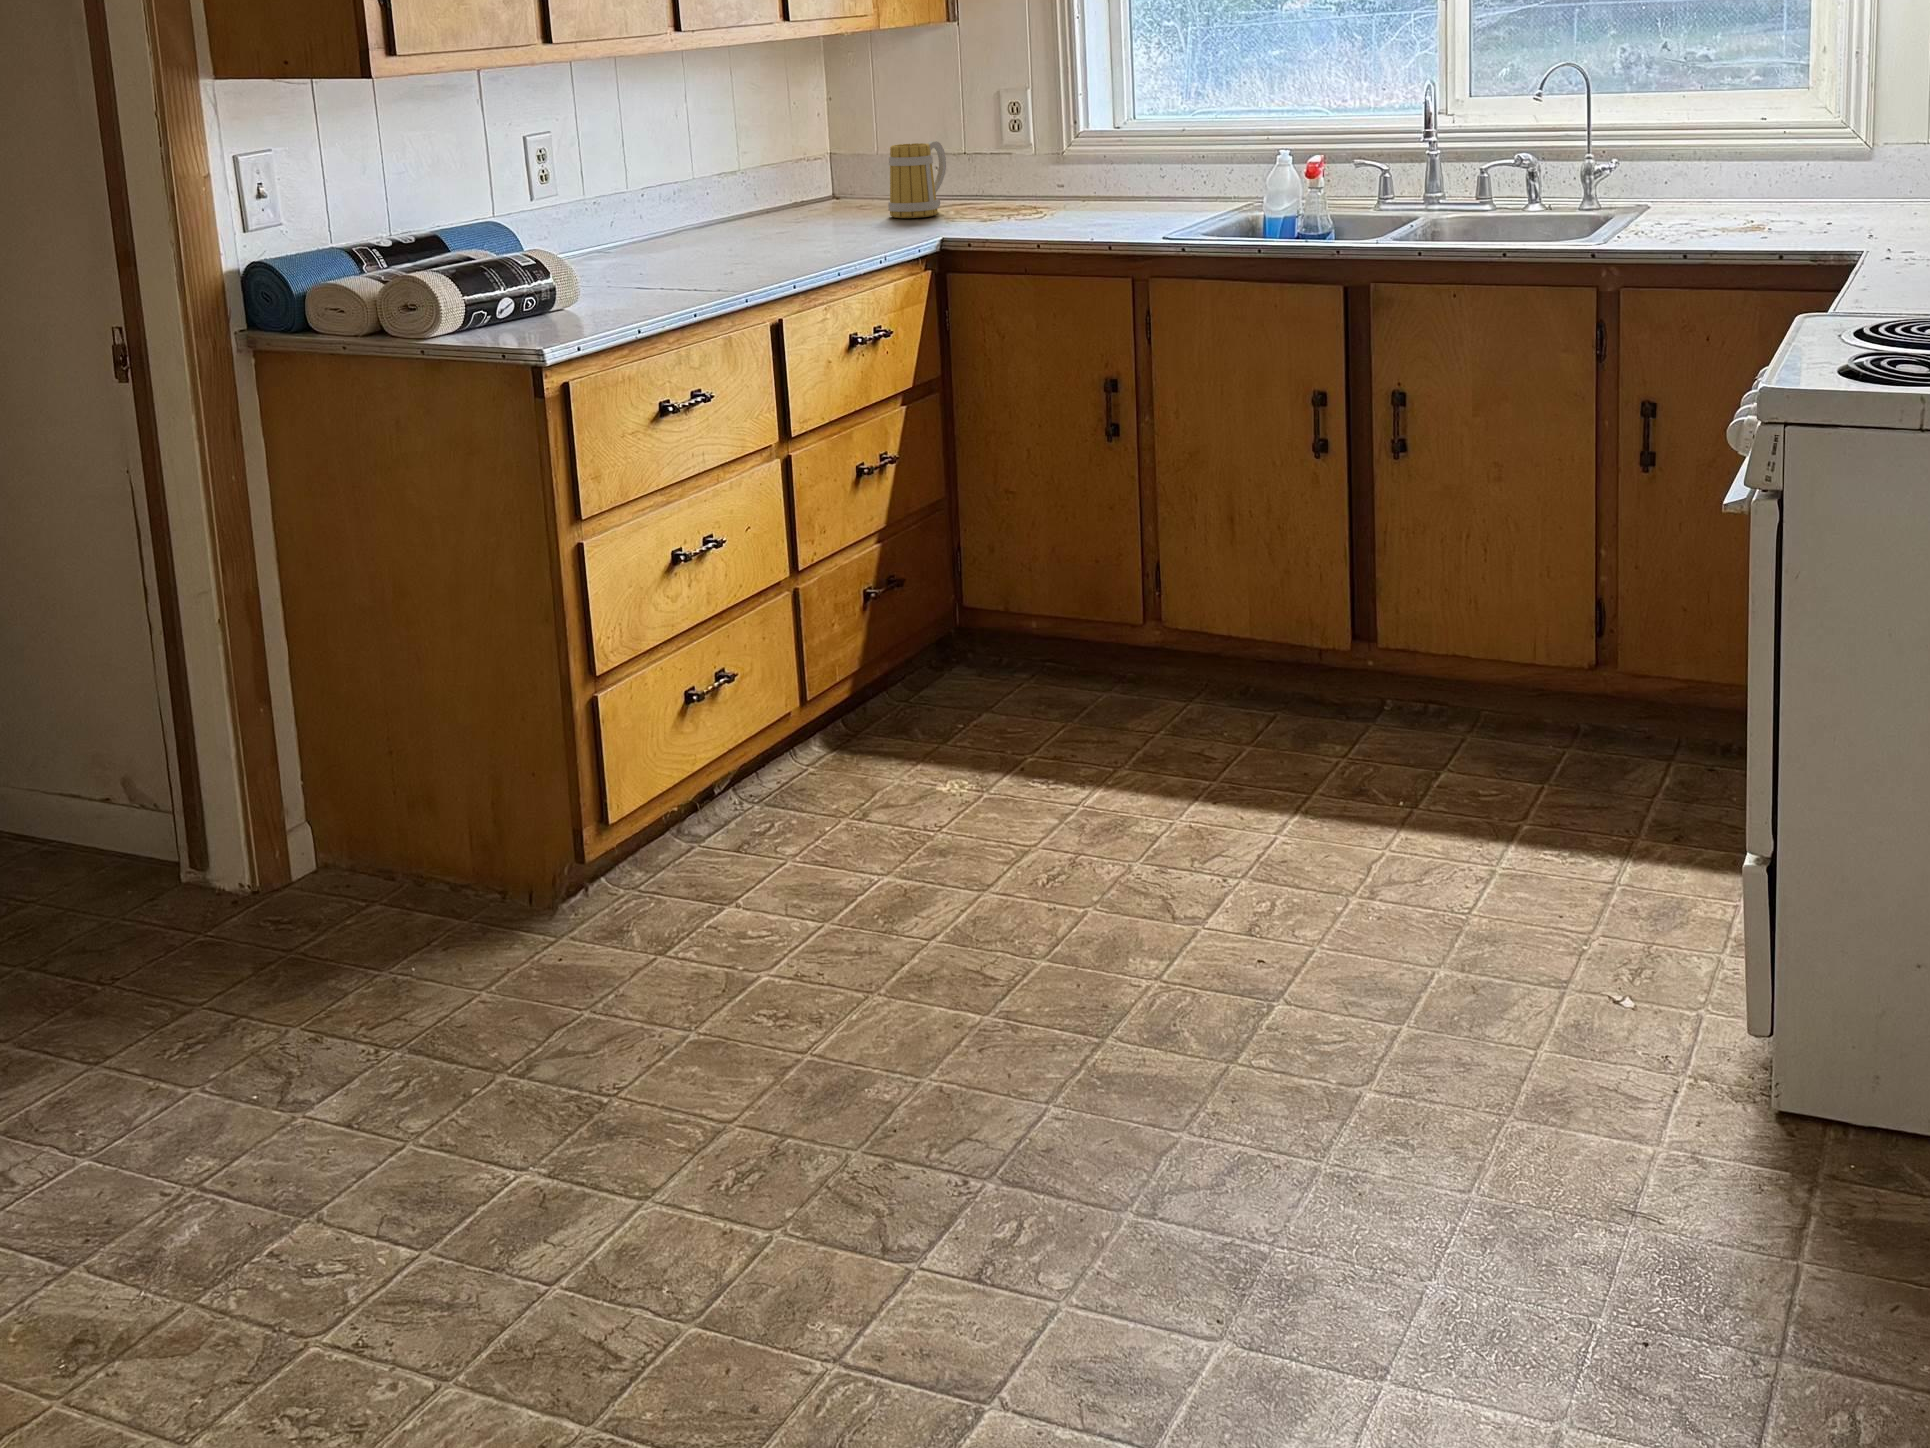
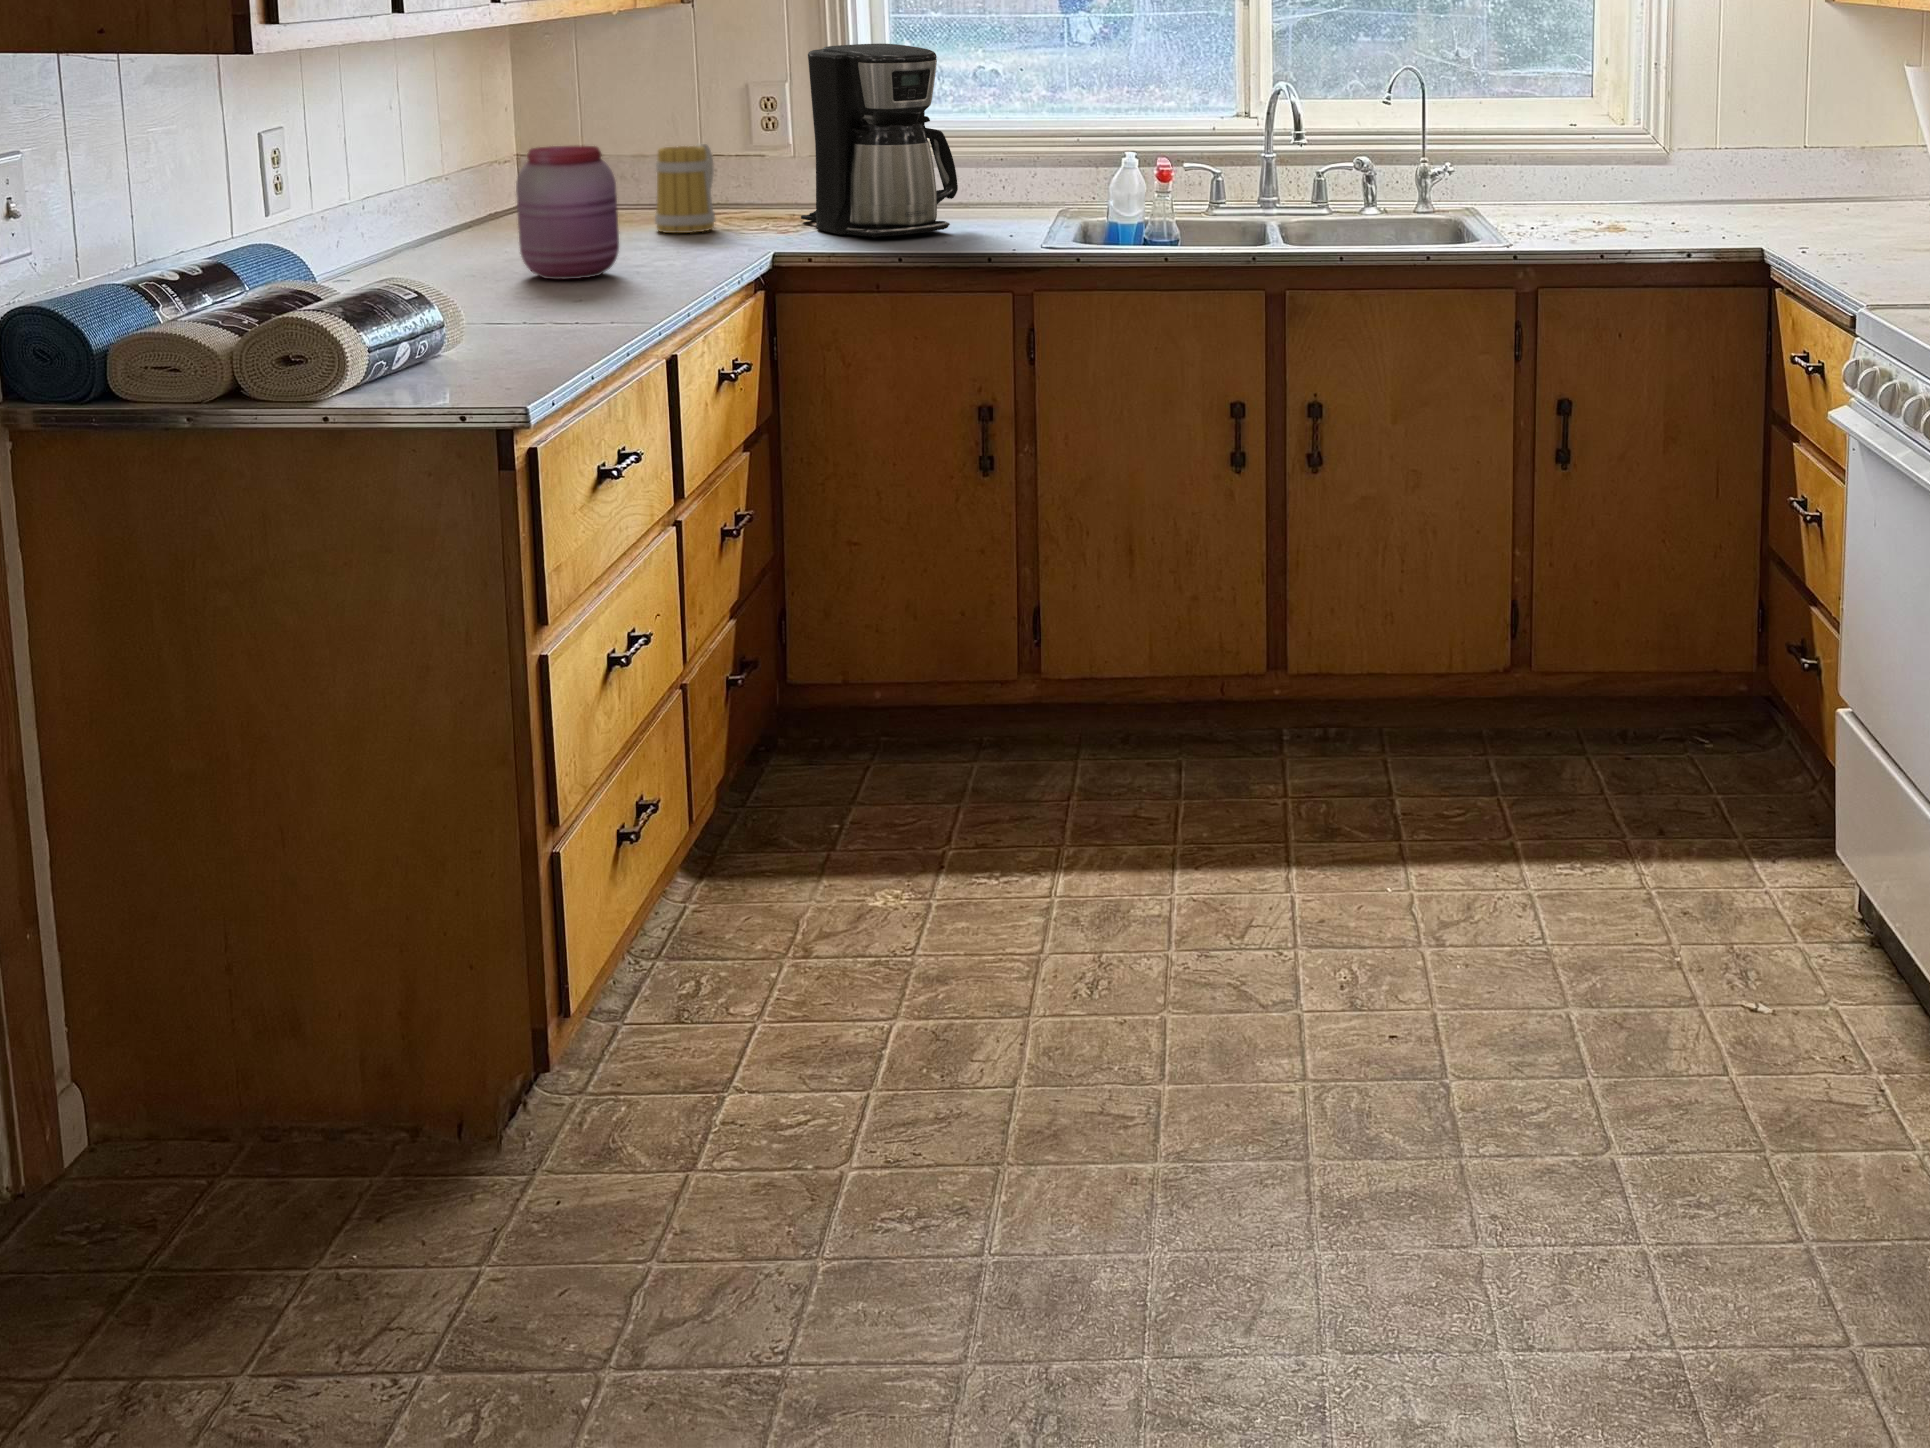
coffee maker: none [1009,51,1140,225] -> present [801,44,958,238]
jar: none [718,143,800,253] -> present [516,146,619,279]

